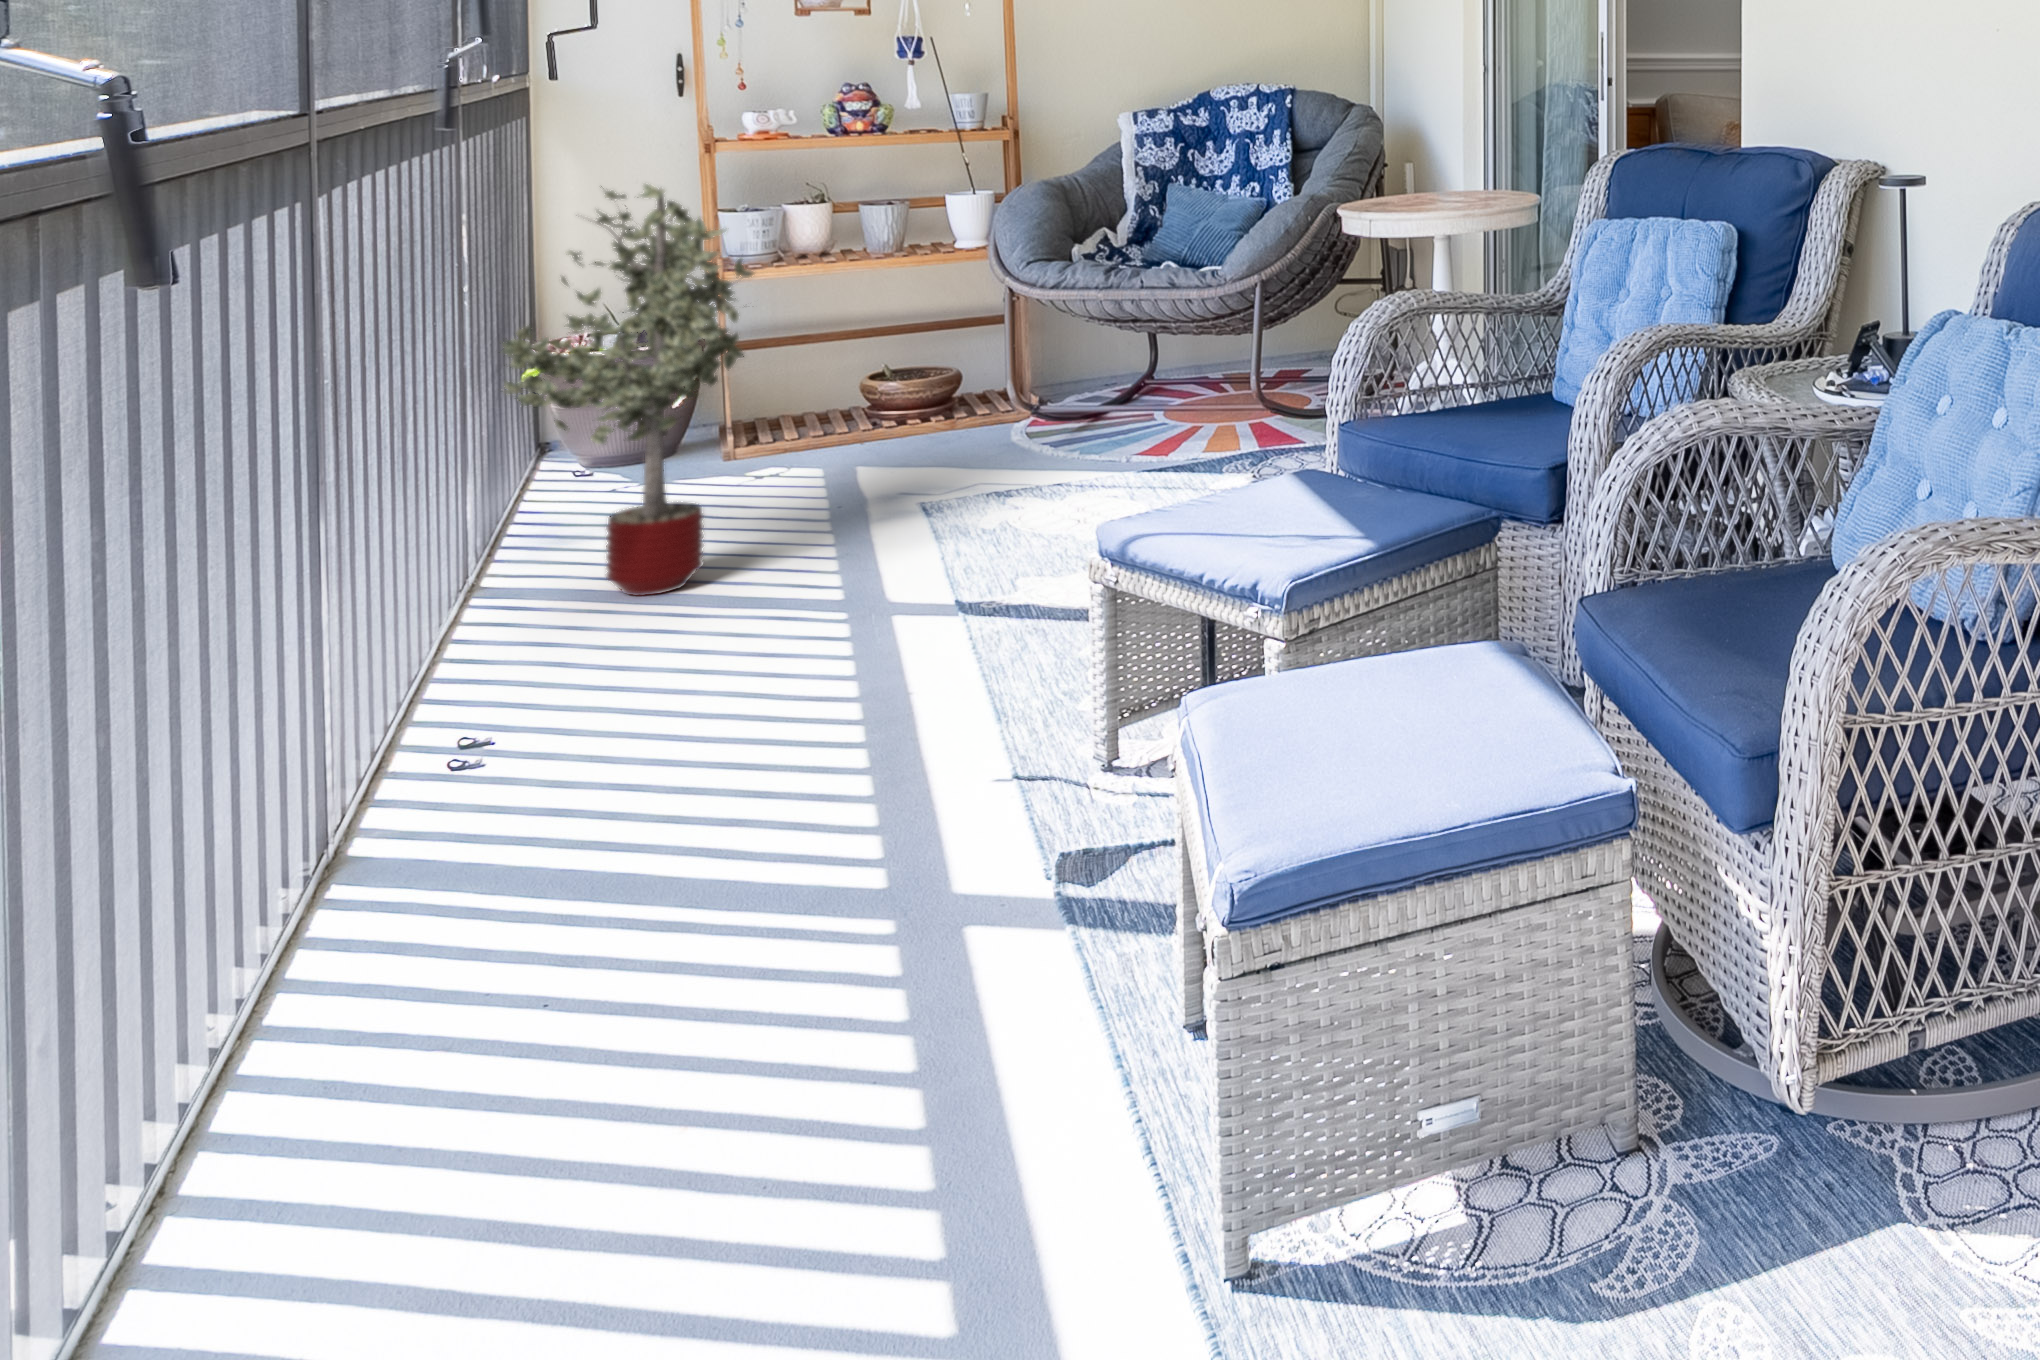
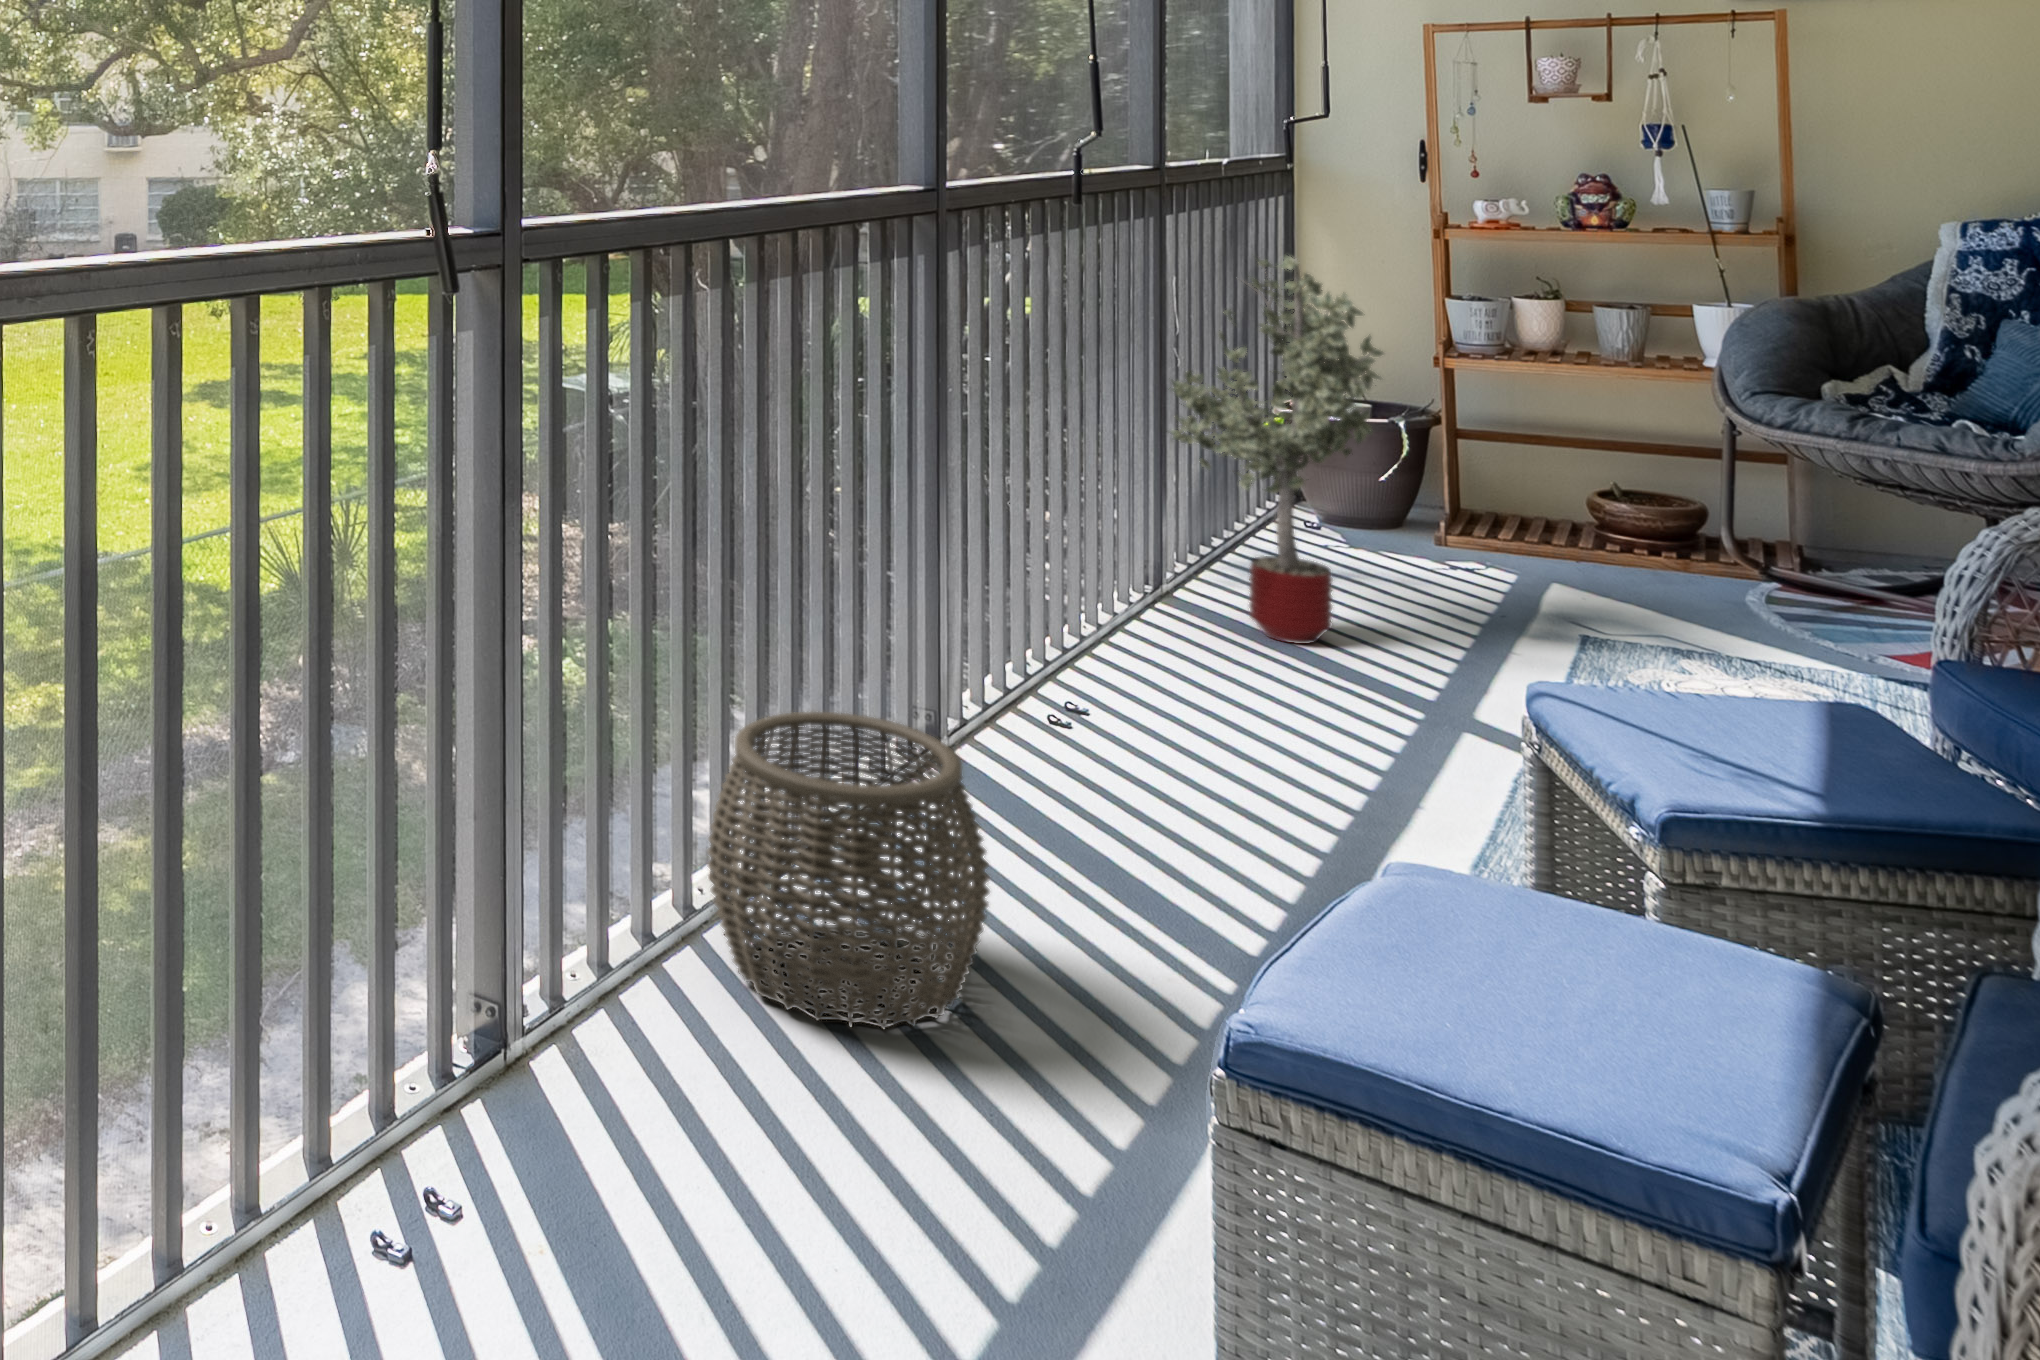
woven basket: none [162,809,634,1256] -> present [707,712,990,1029]

